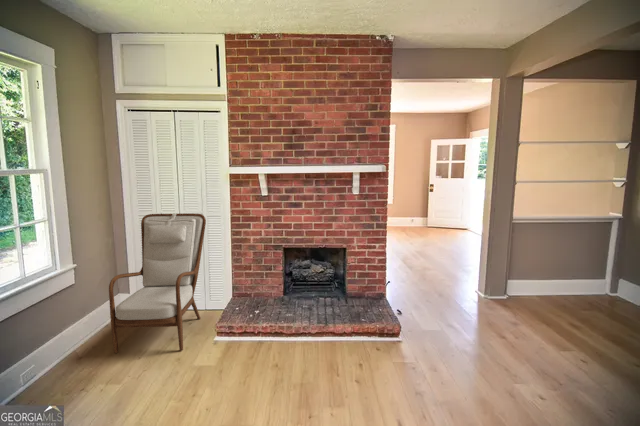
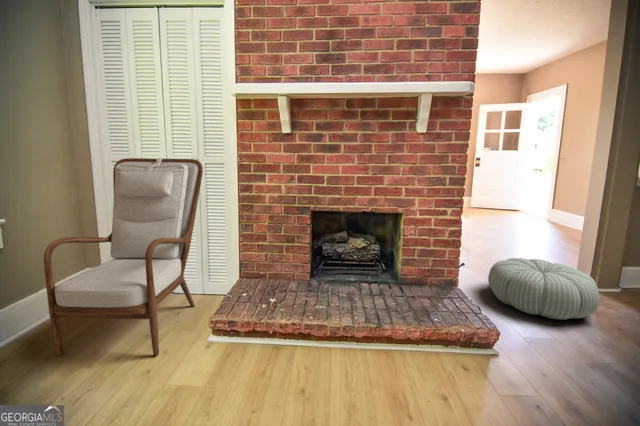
pouf: none [412,276,478,317] -> present [488,258,600,320]

